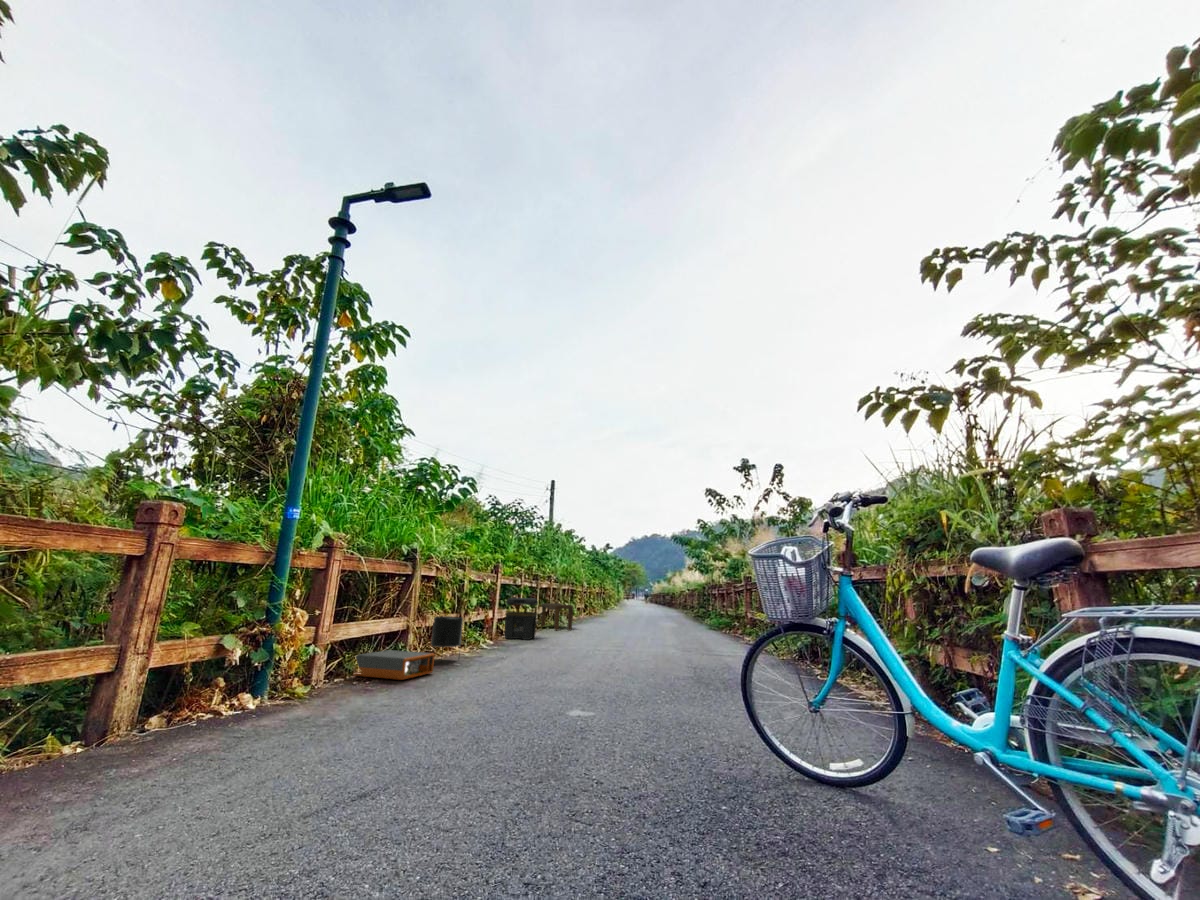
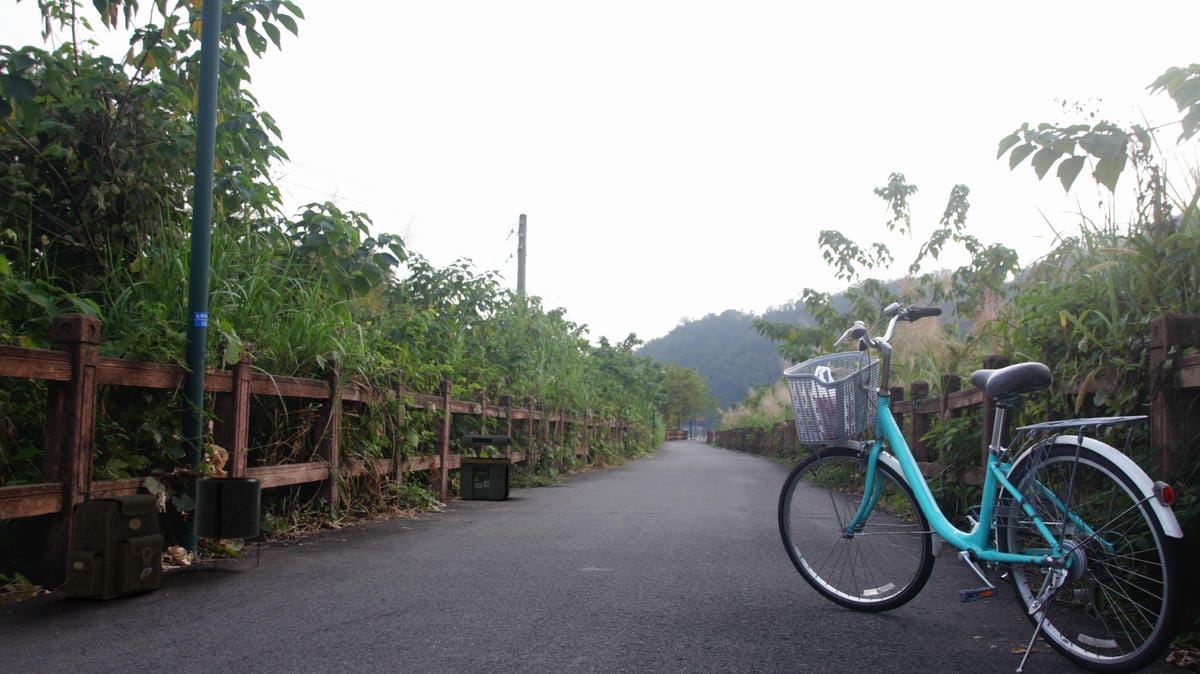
bench: present [541,603,573,631] -> none [515,445,570,489]
planter: present [431,616,463,653] -> present [194,477,261,571]
storage box: present [354,650,435,680] -> none [268,507,377,542]
backpack: none [82,651,213,764] -> present [64,490,164,600]

